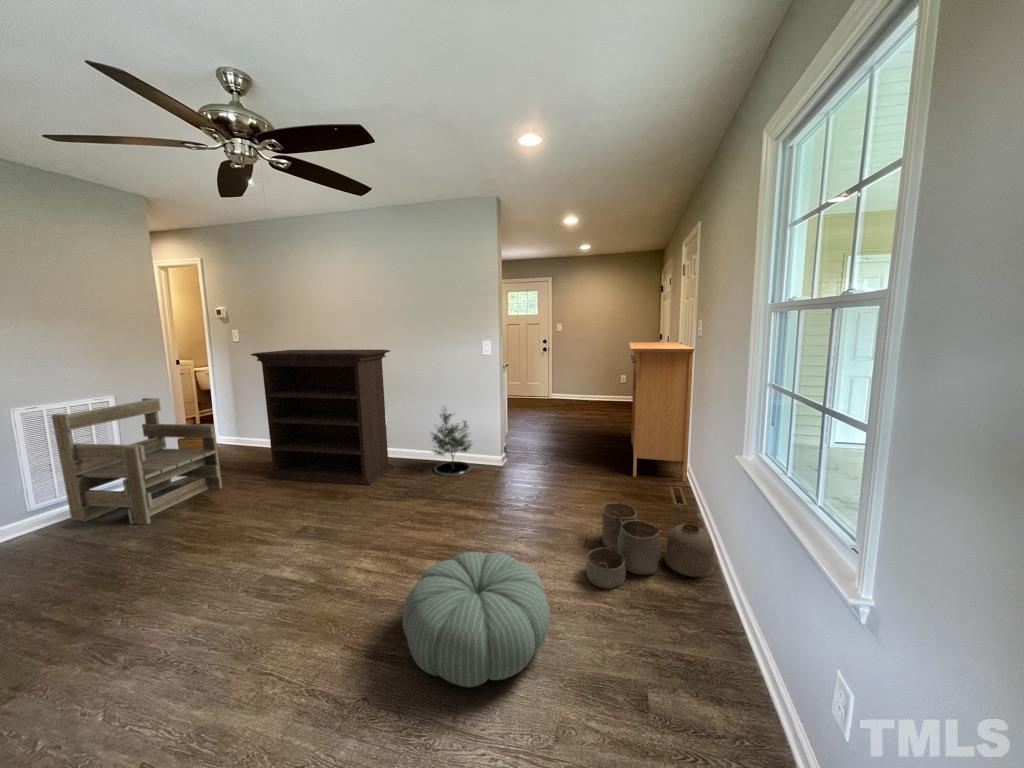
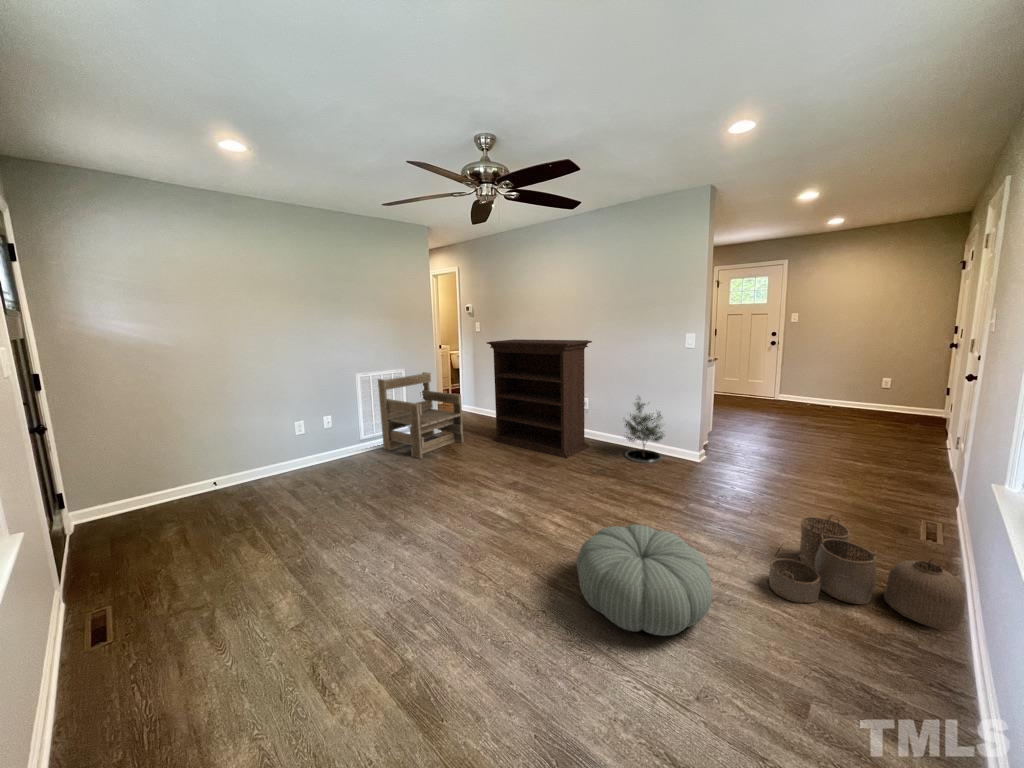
console table: present [629,342,694,481] -> none [868,335,987,519]

